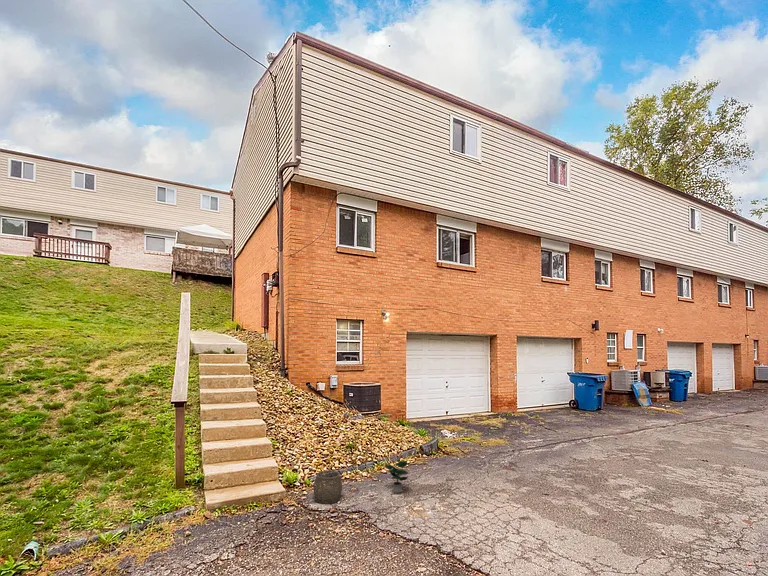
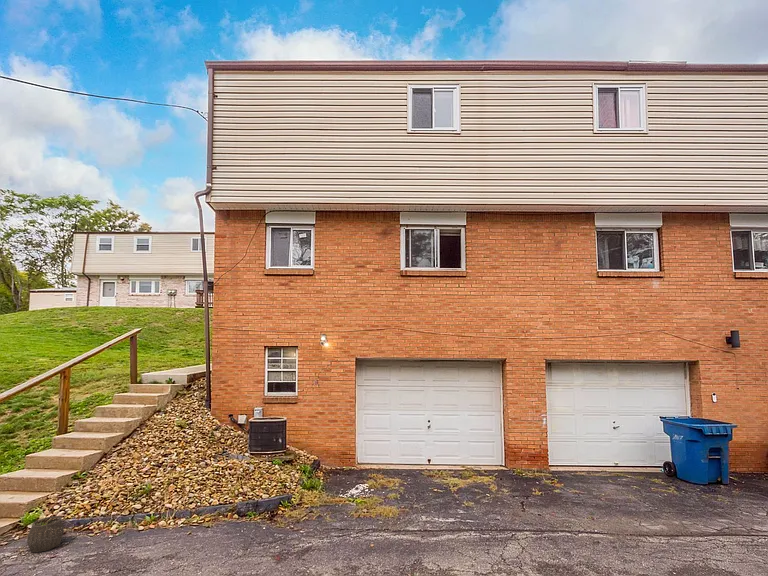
potted plant: present [385,461,408,493] -> none [93,521,128,557]

